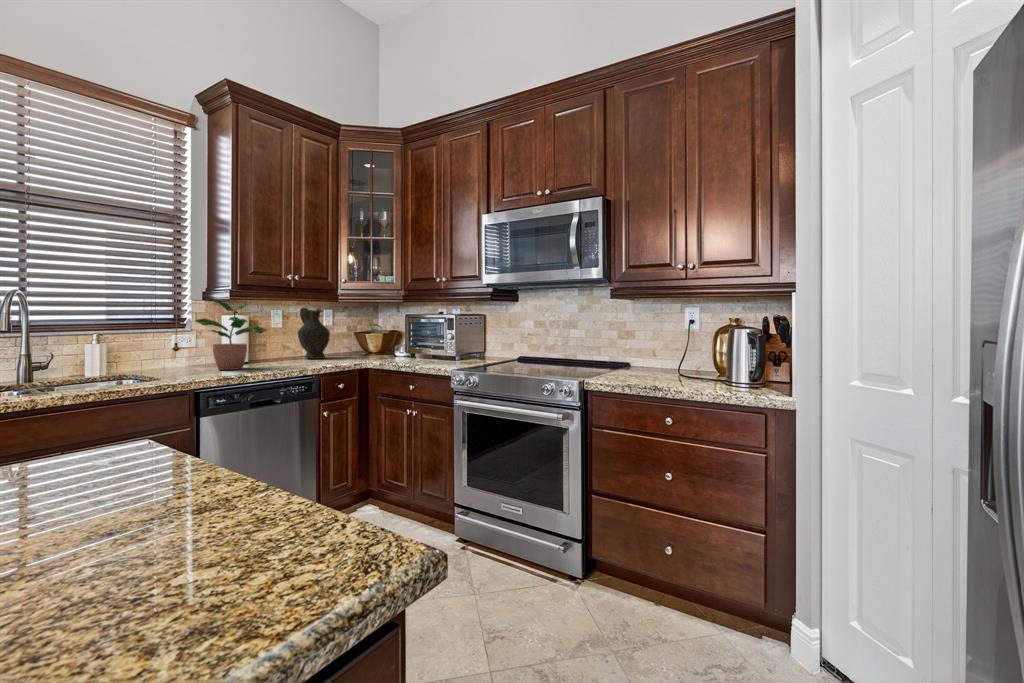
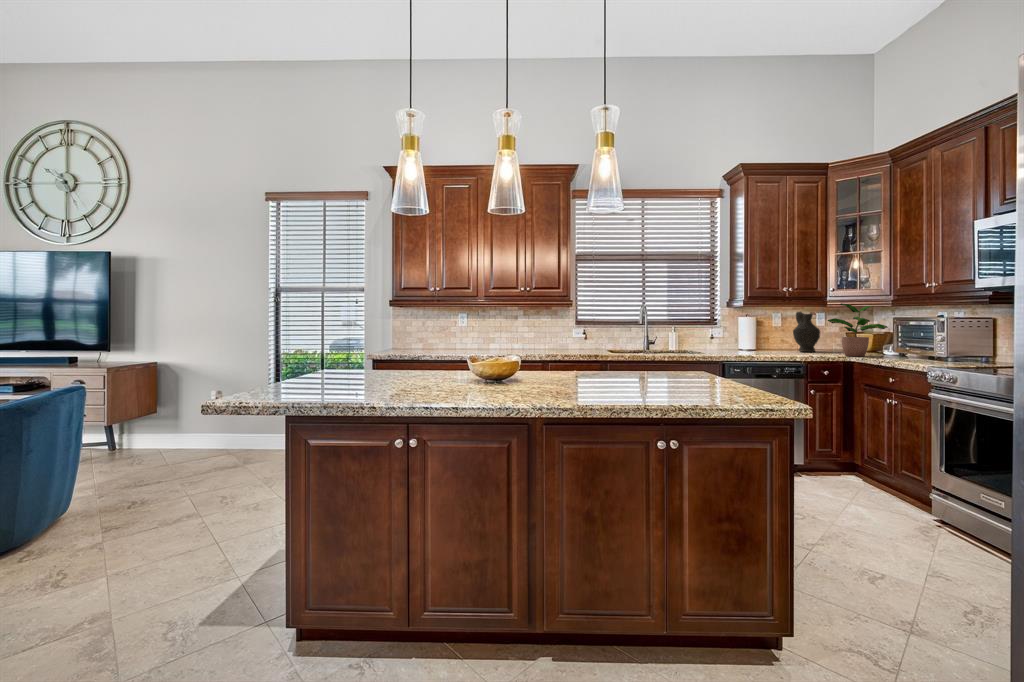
potted plant: present [196,298,267,370] -> present [828,303,888,356]

